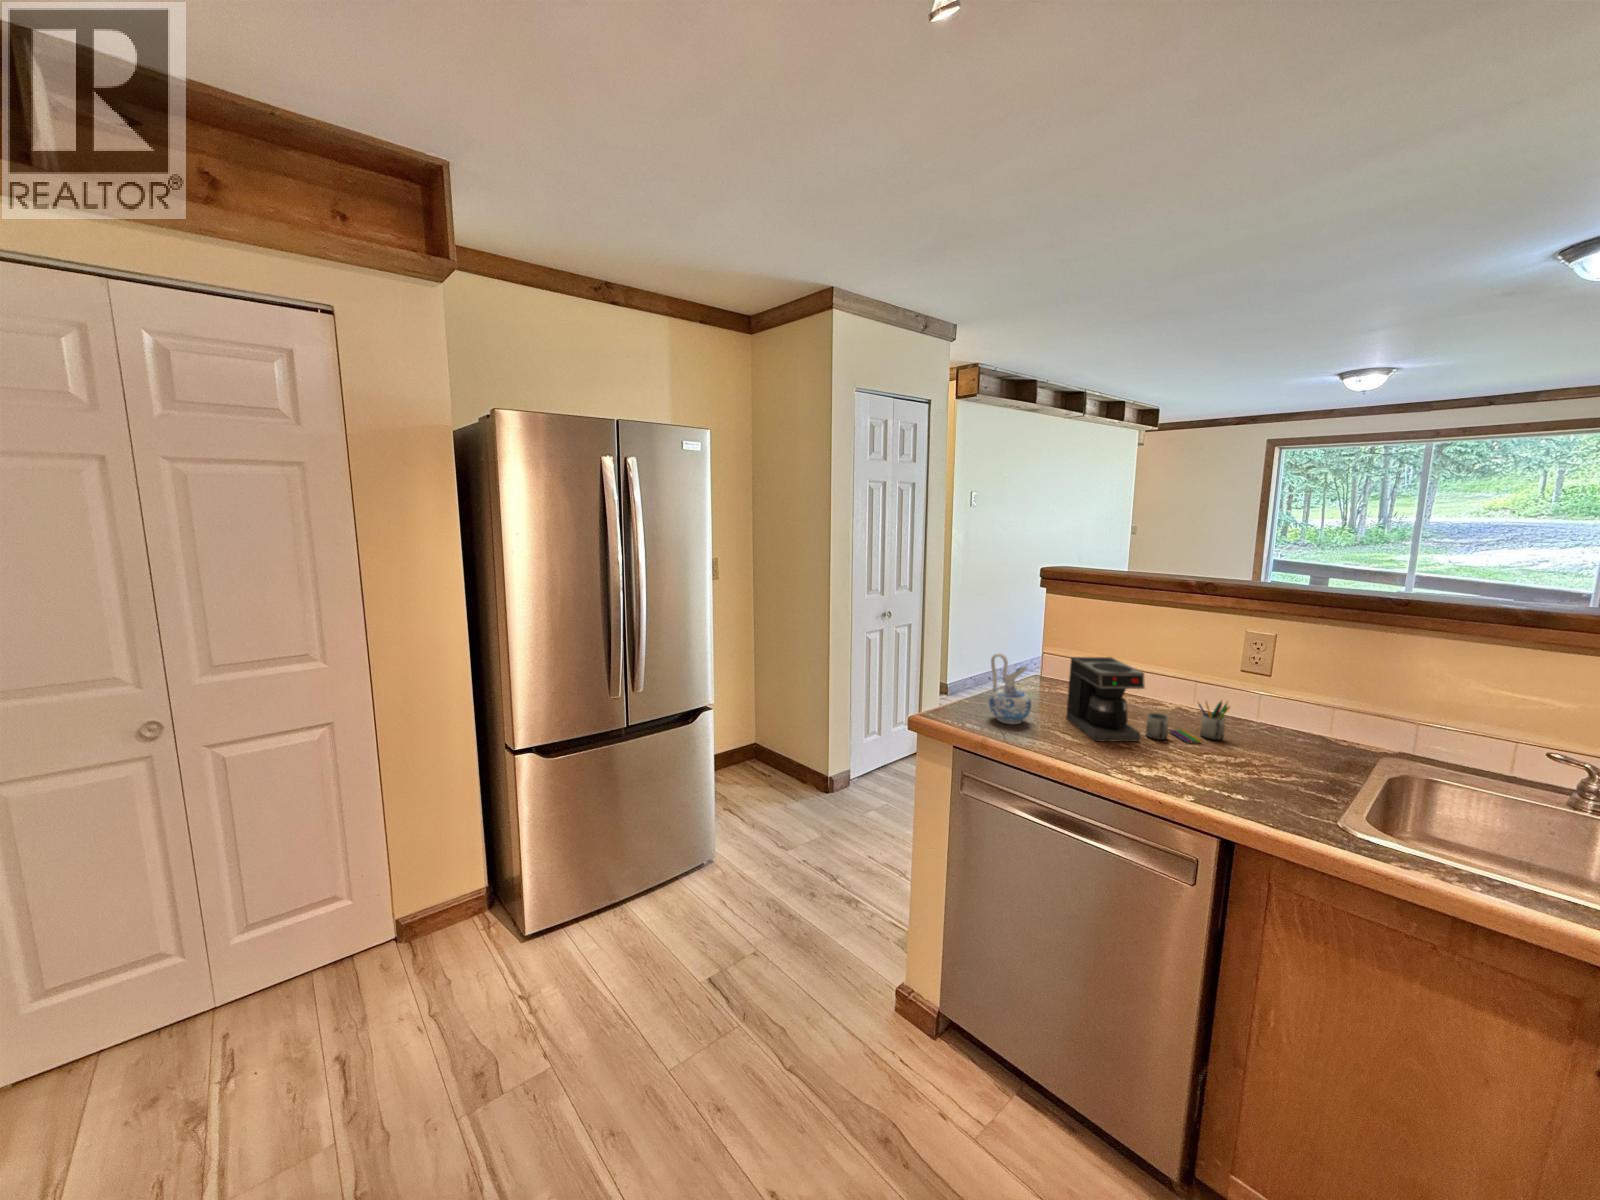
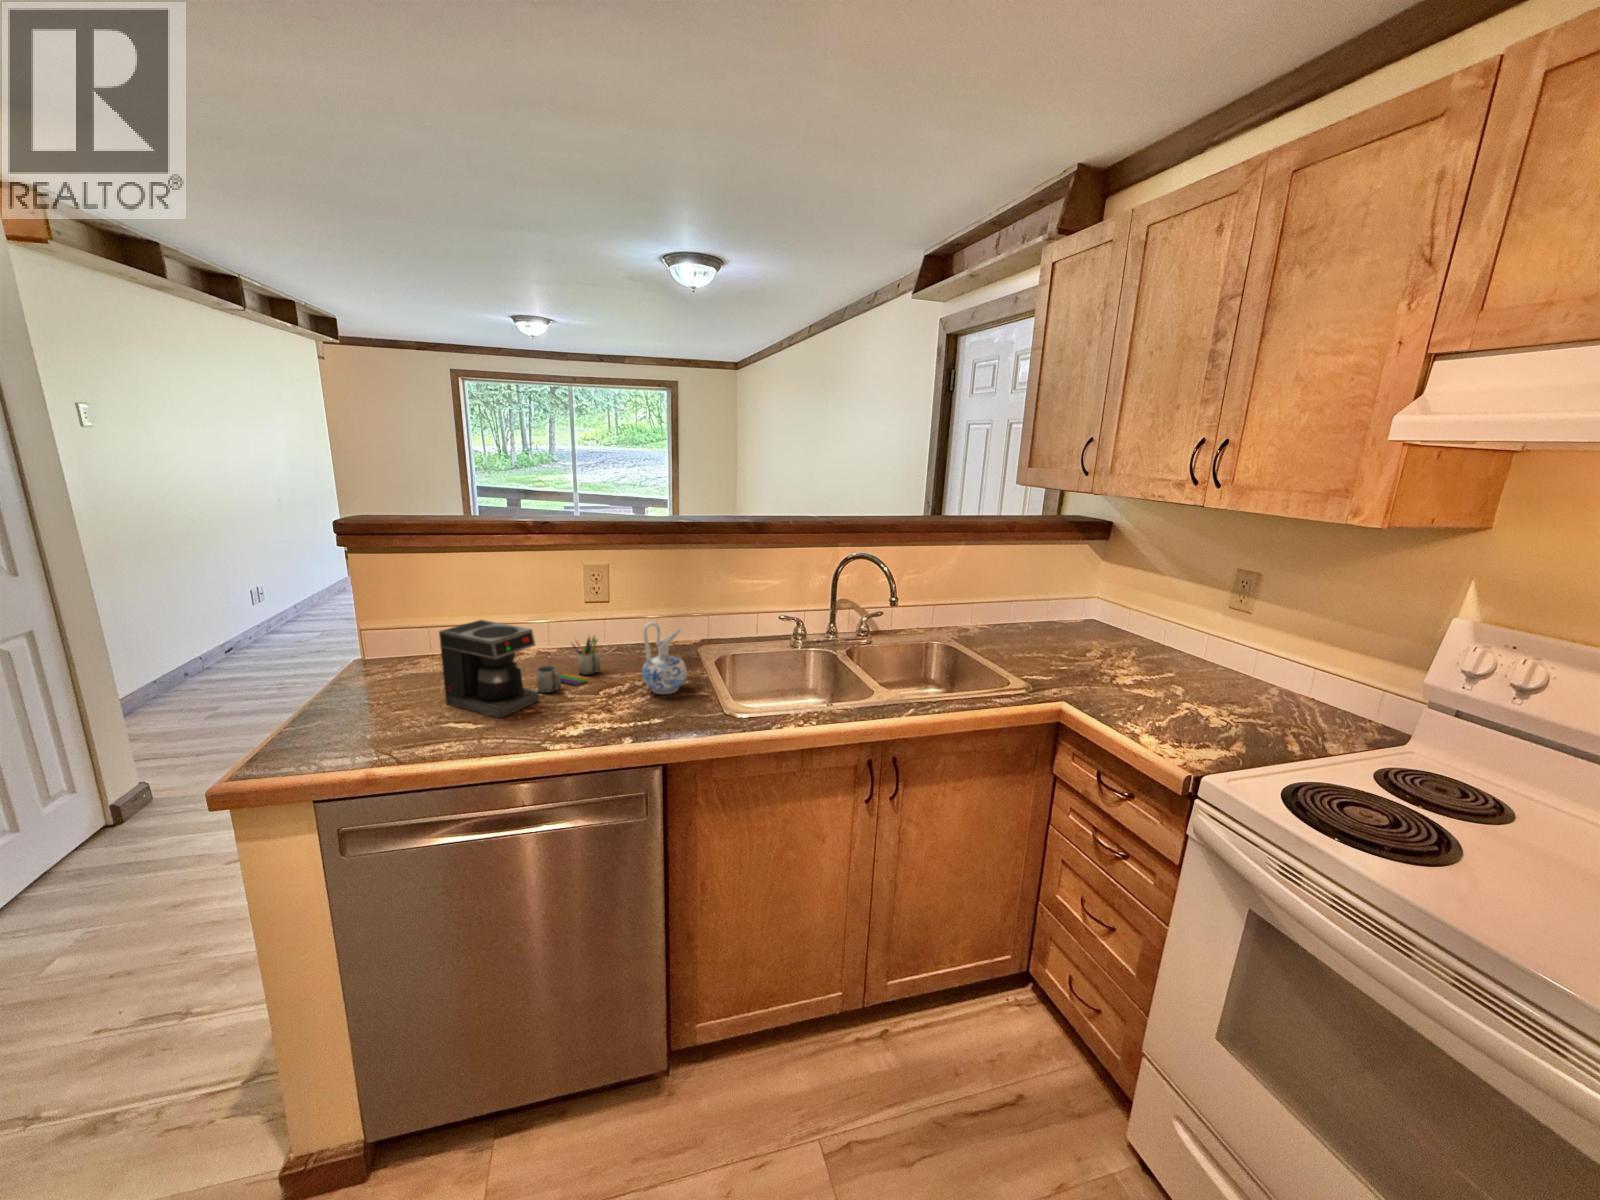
ceramic pitcher: present [989,653,1031,724] -> present [642,622,687,694]

